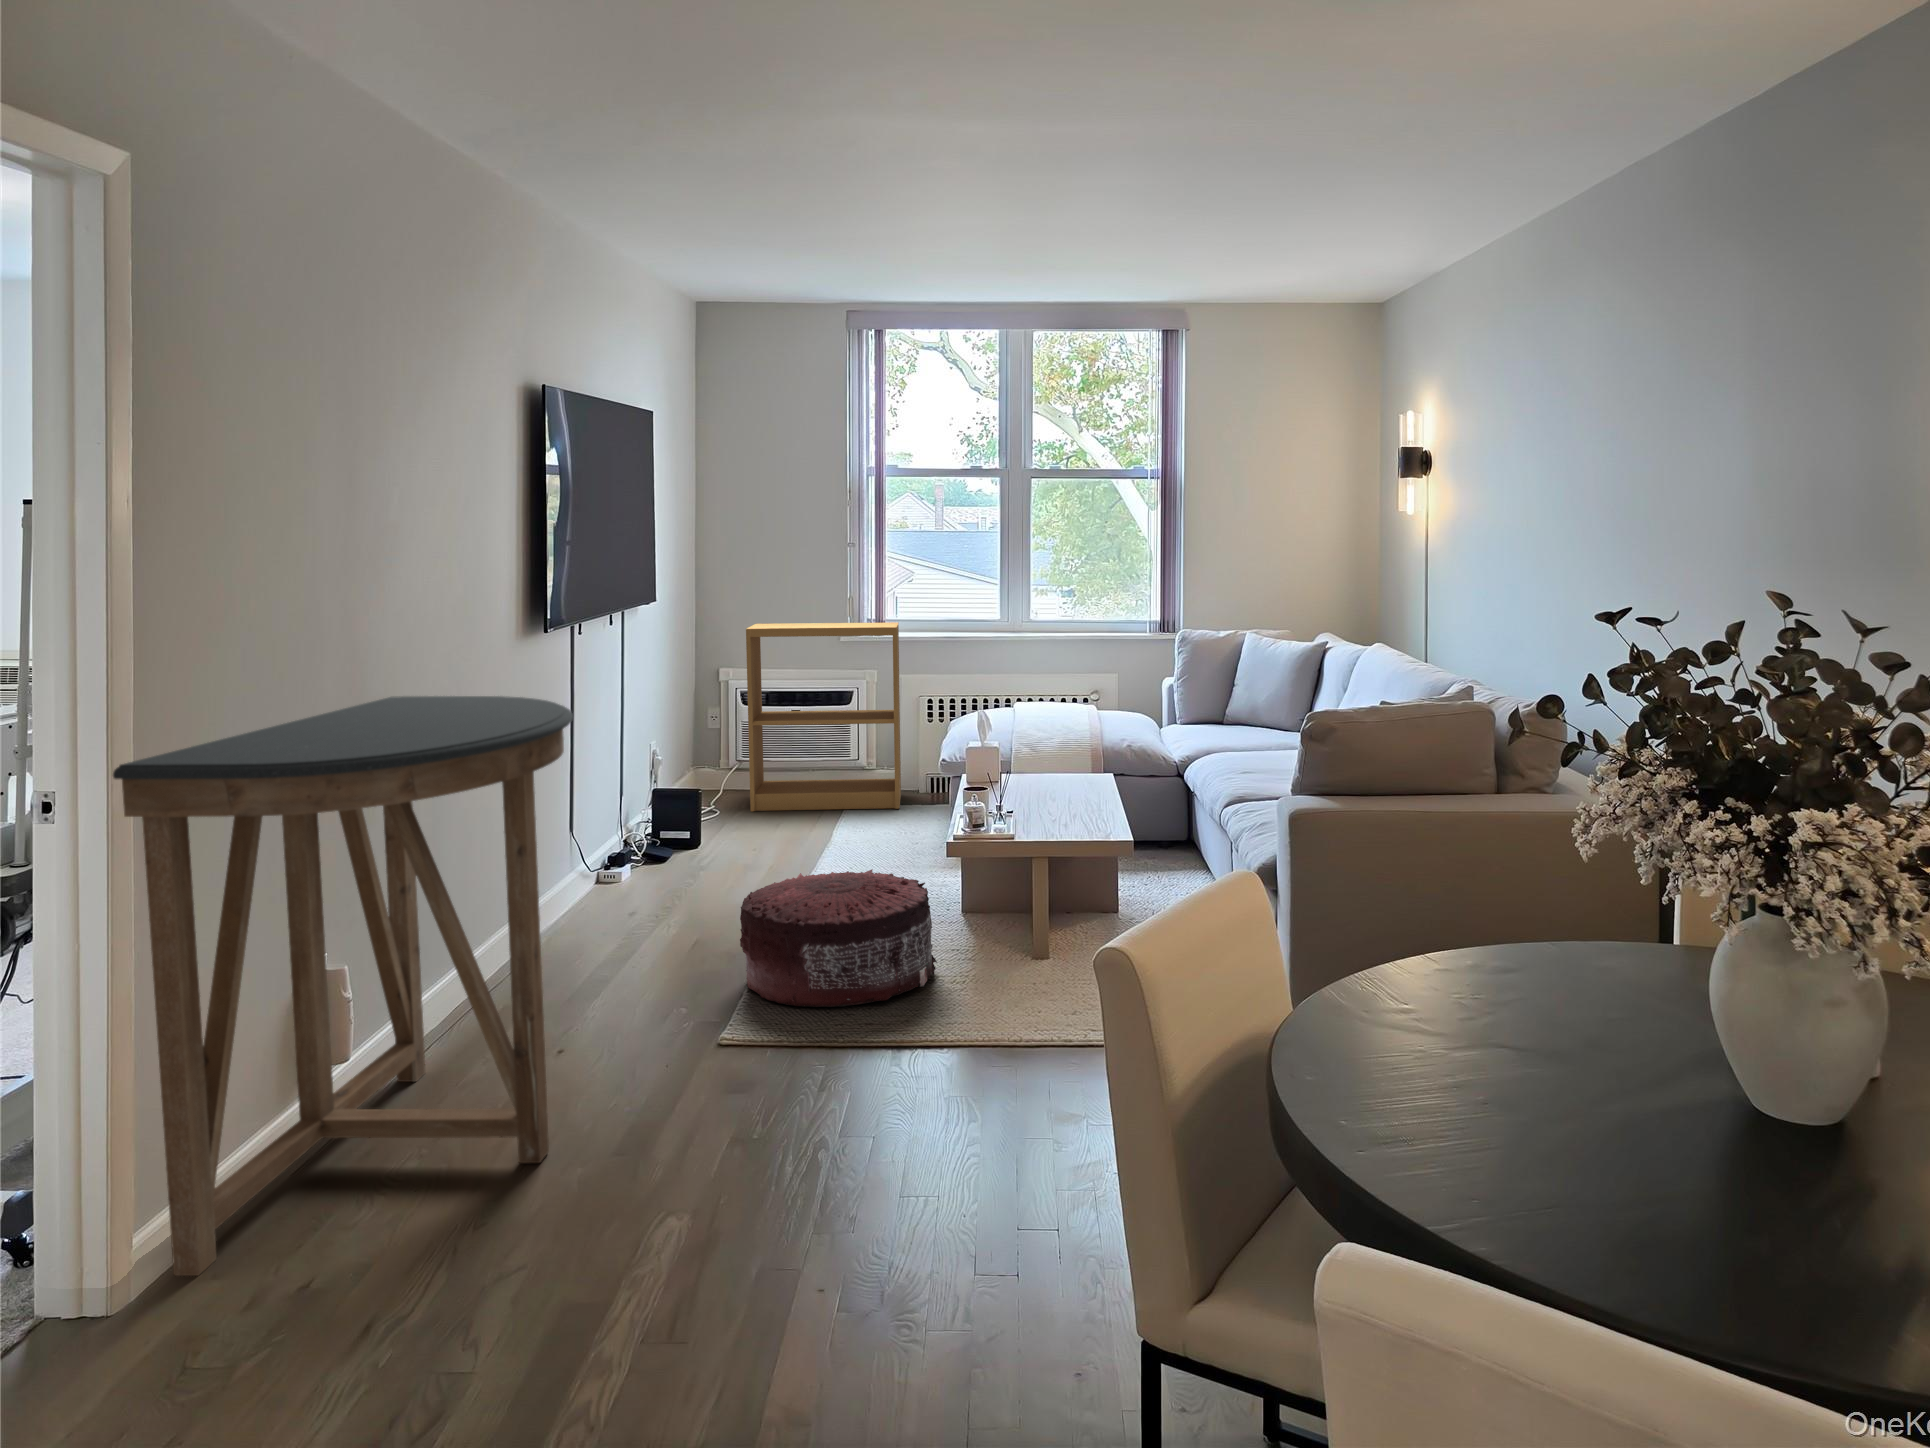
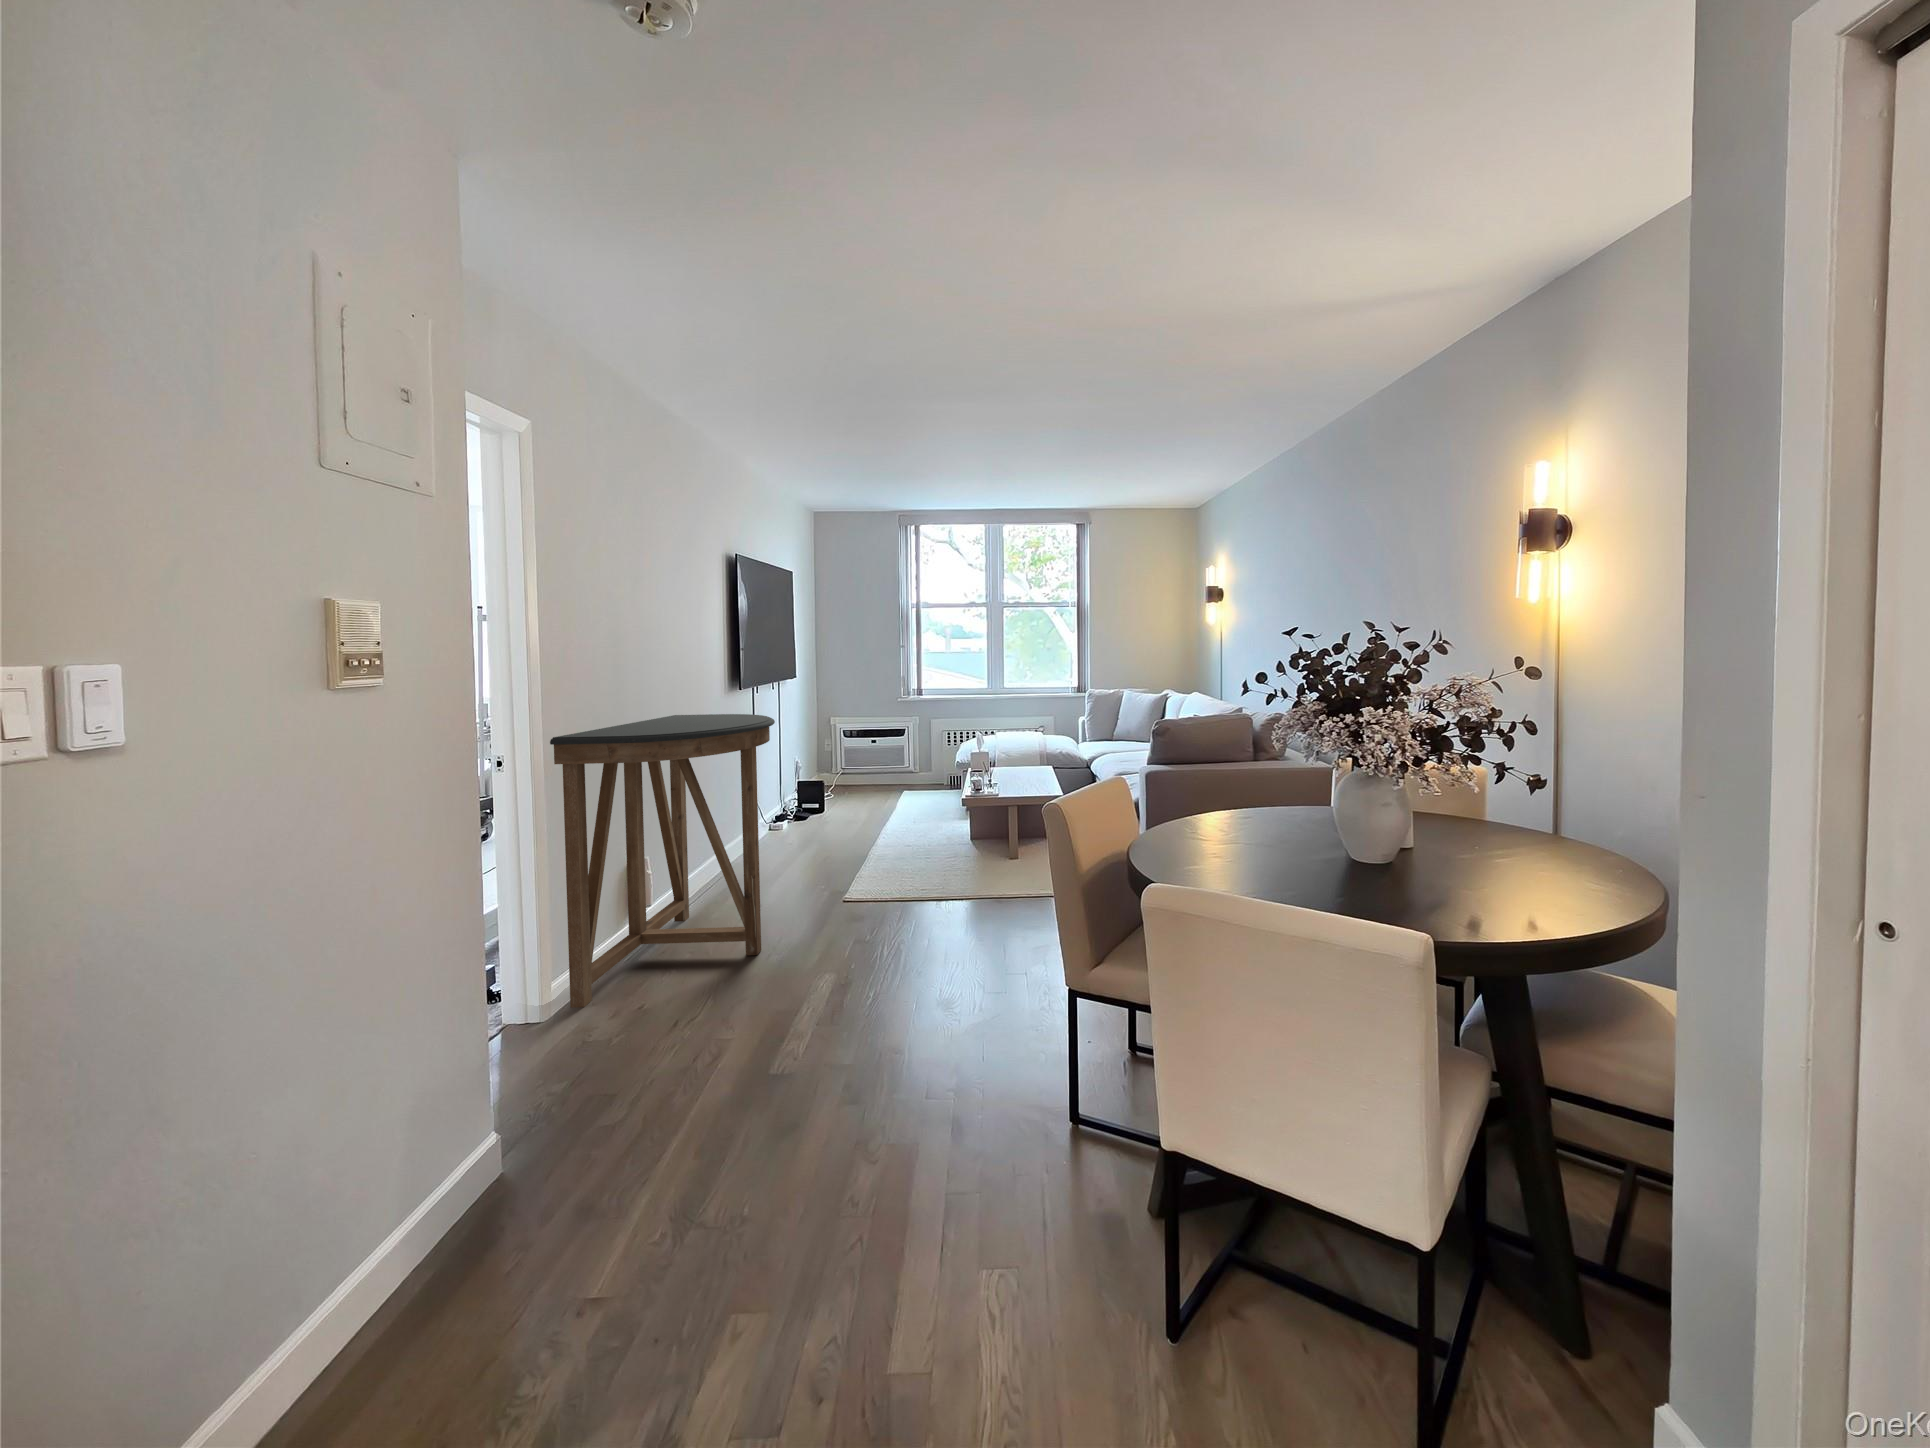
bookshelf: present [746,622,901,811] -> none [849,689,934,794]
pouf: present [740,869,937,1007] -> none [854,812,960,883]

